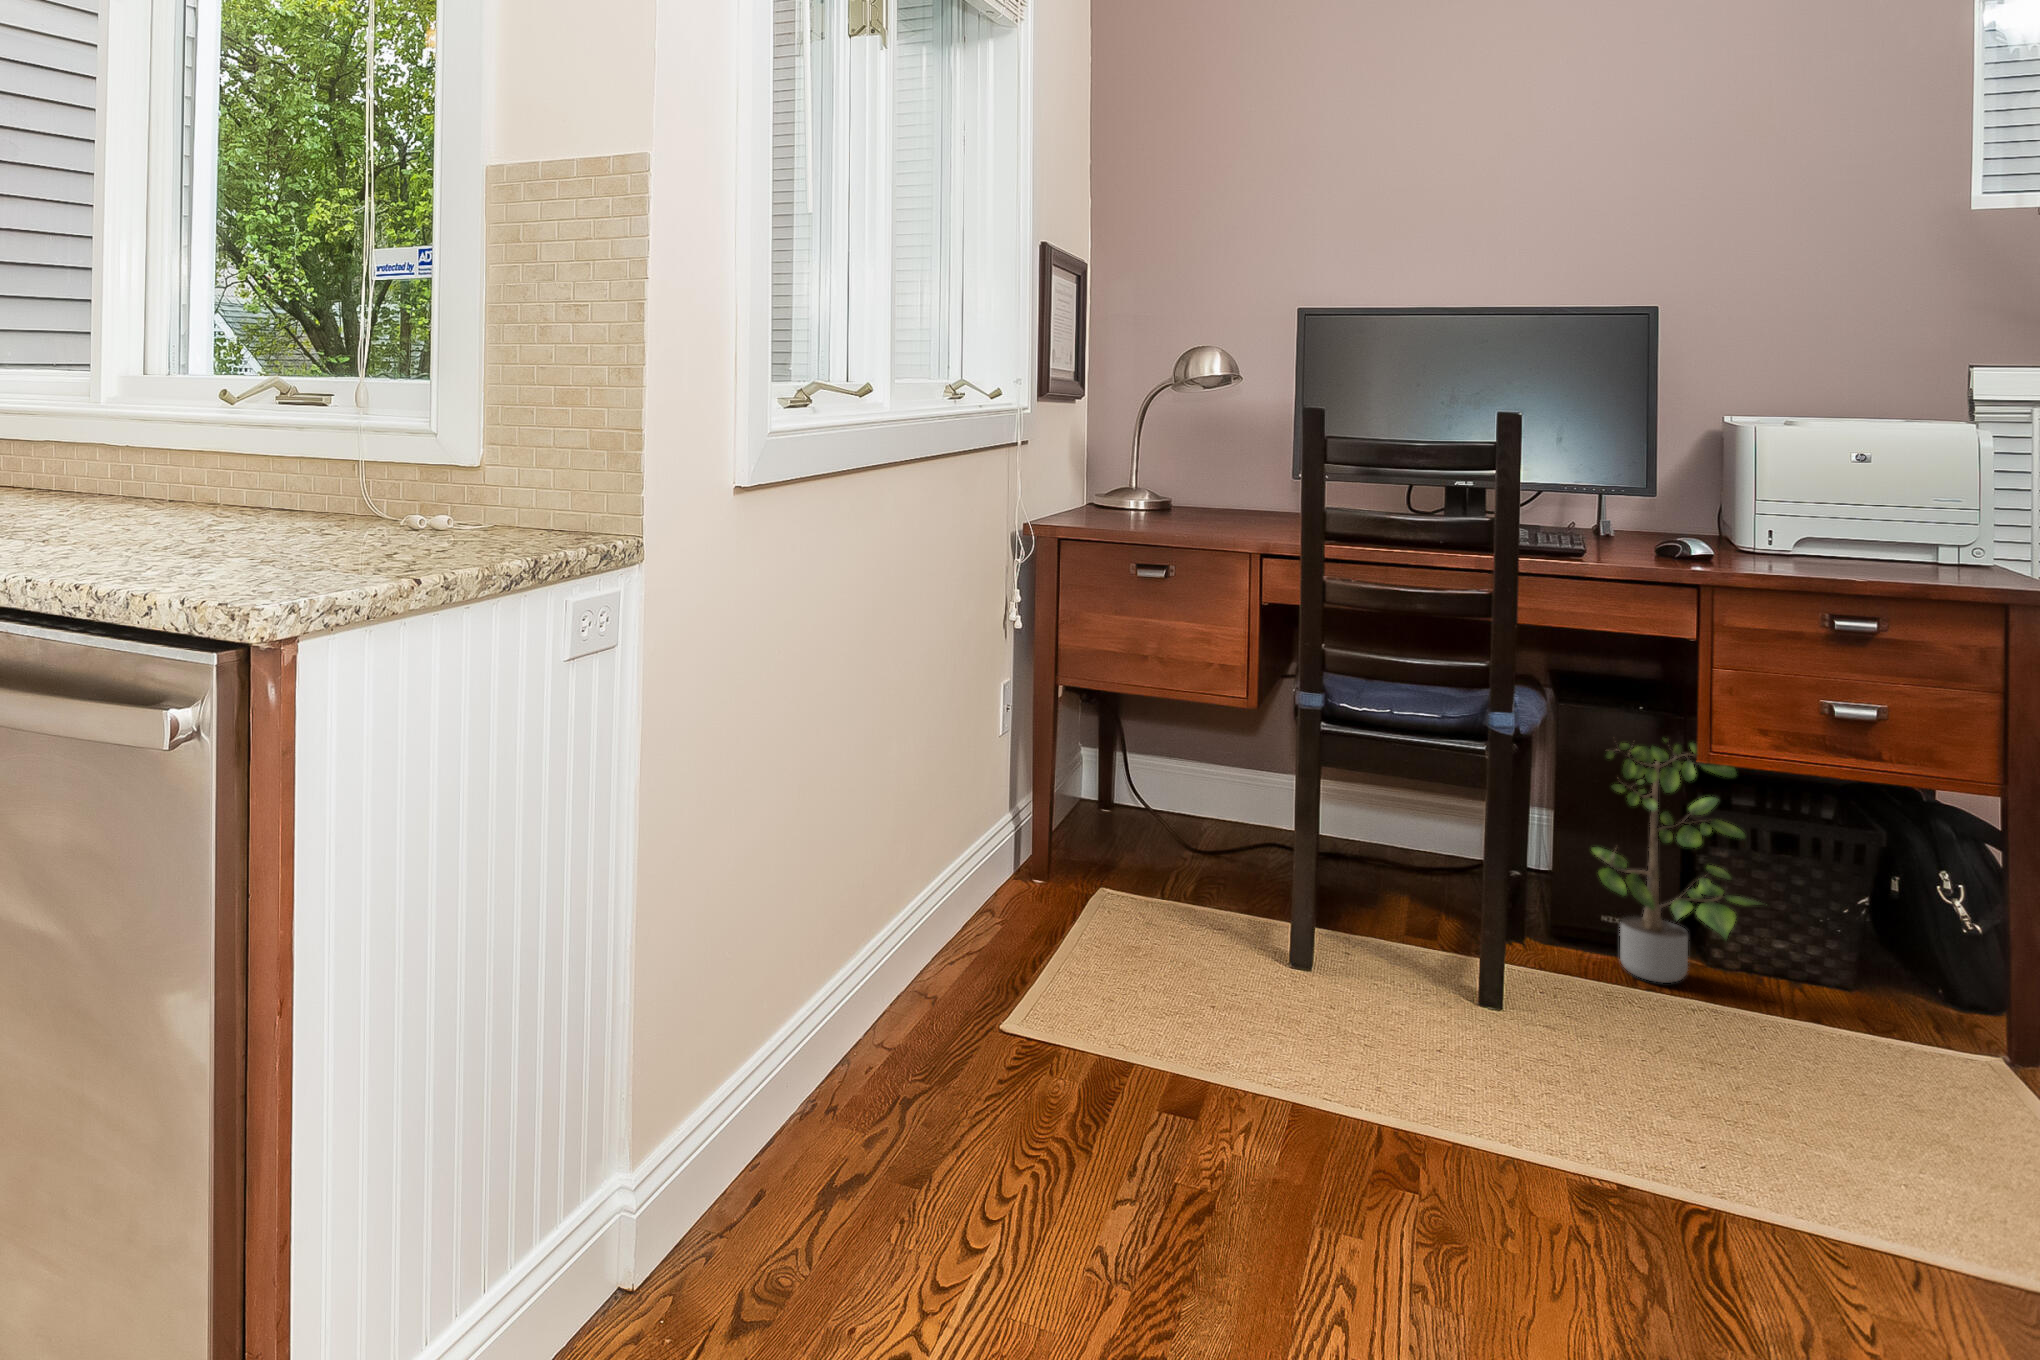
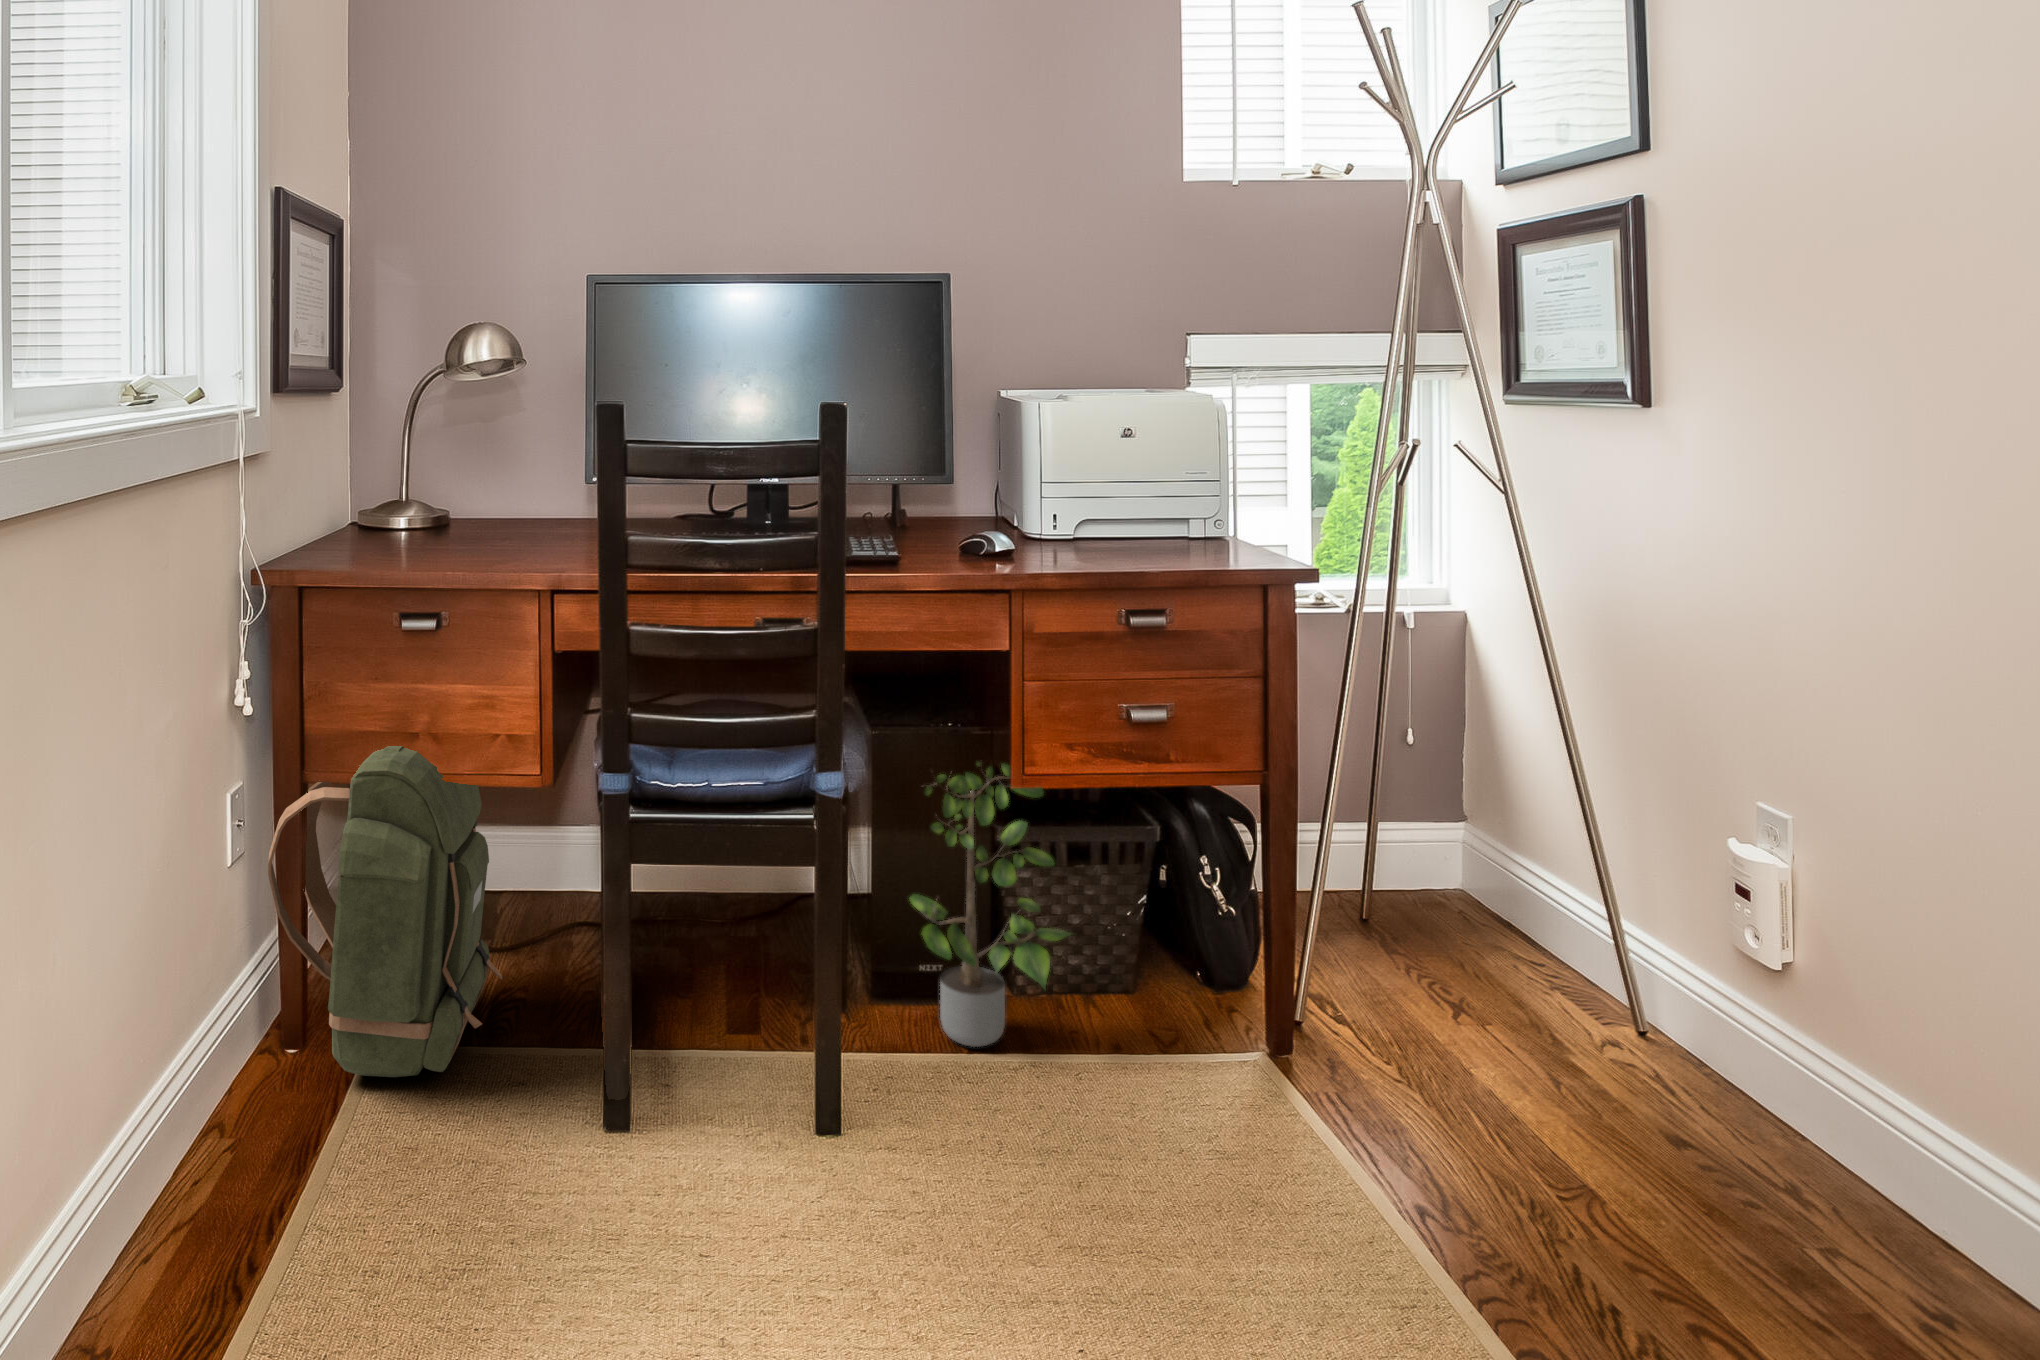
backpack: none [1035,649,1212,900] -> present [268,746,502,1077]

